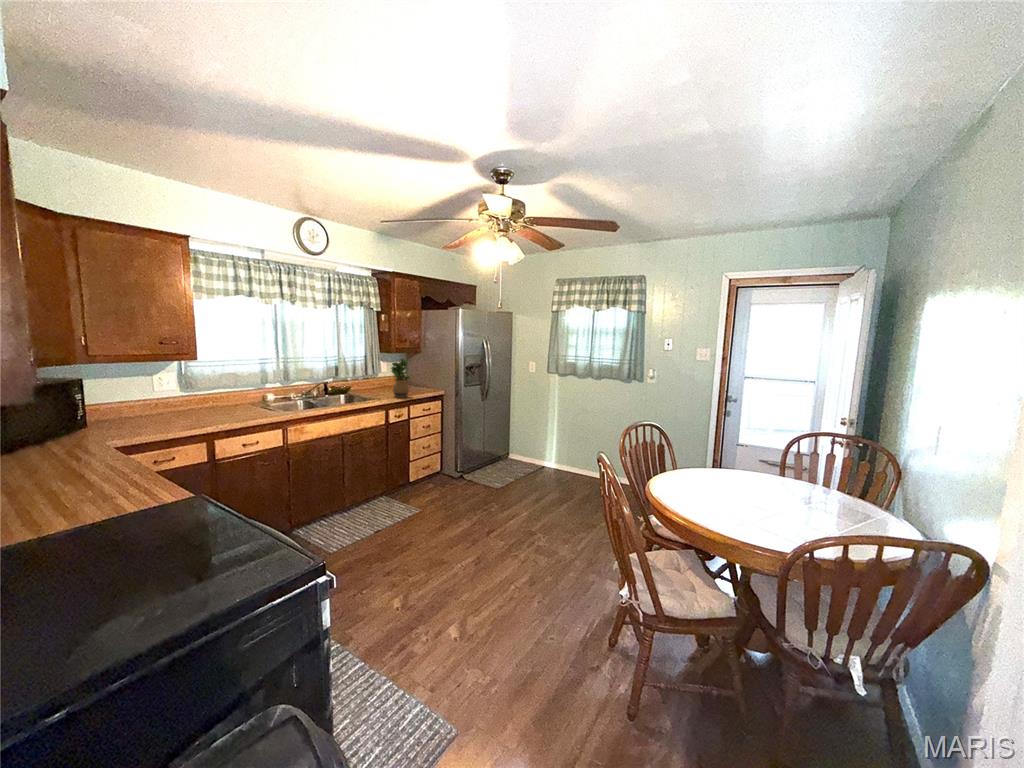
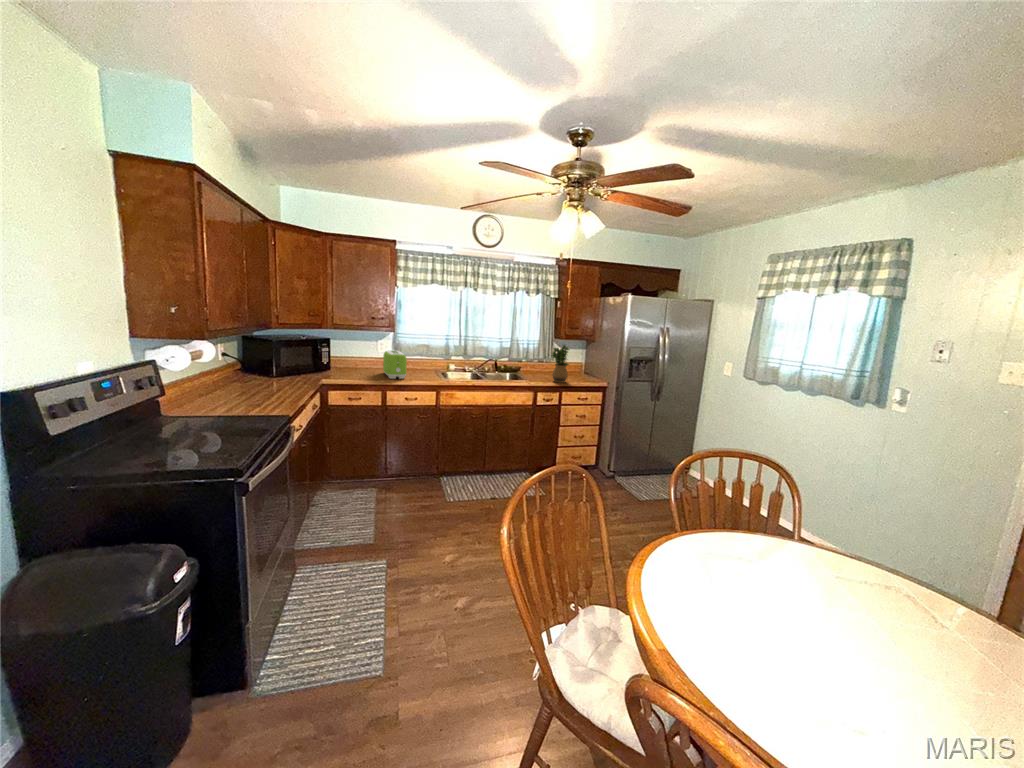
toaster: none [179,386,230,423] -> present [383,350,407,378]

